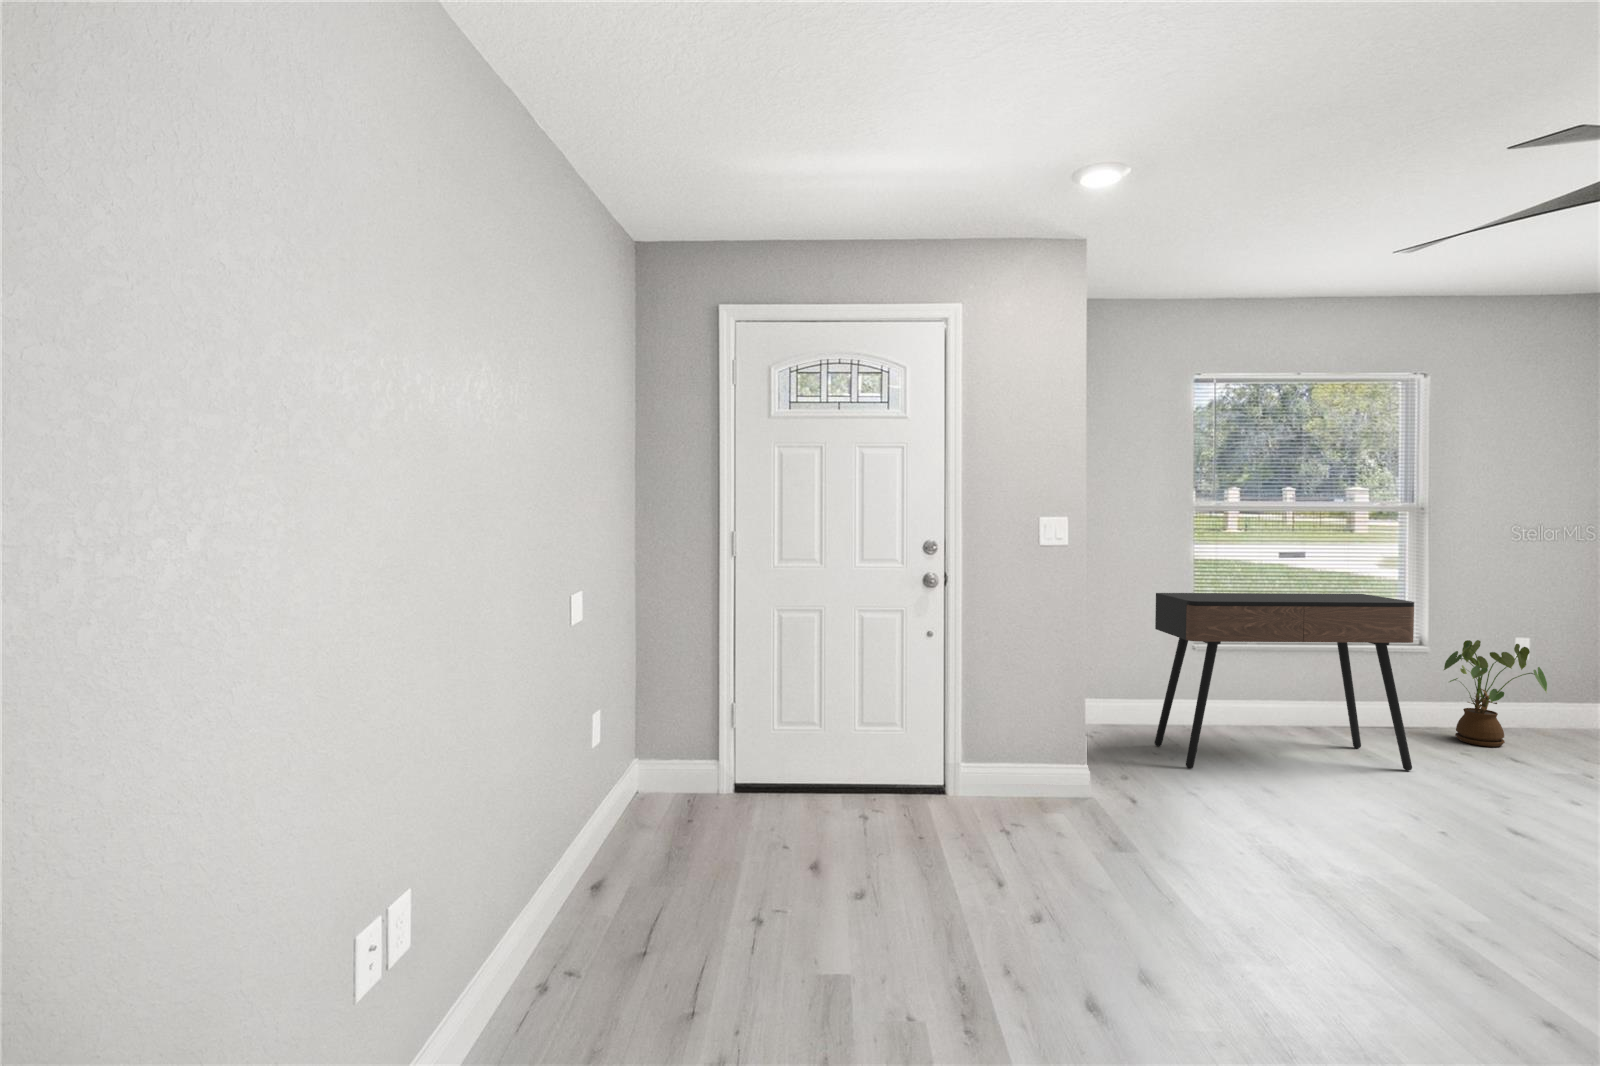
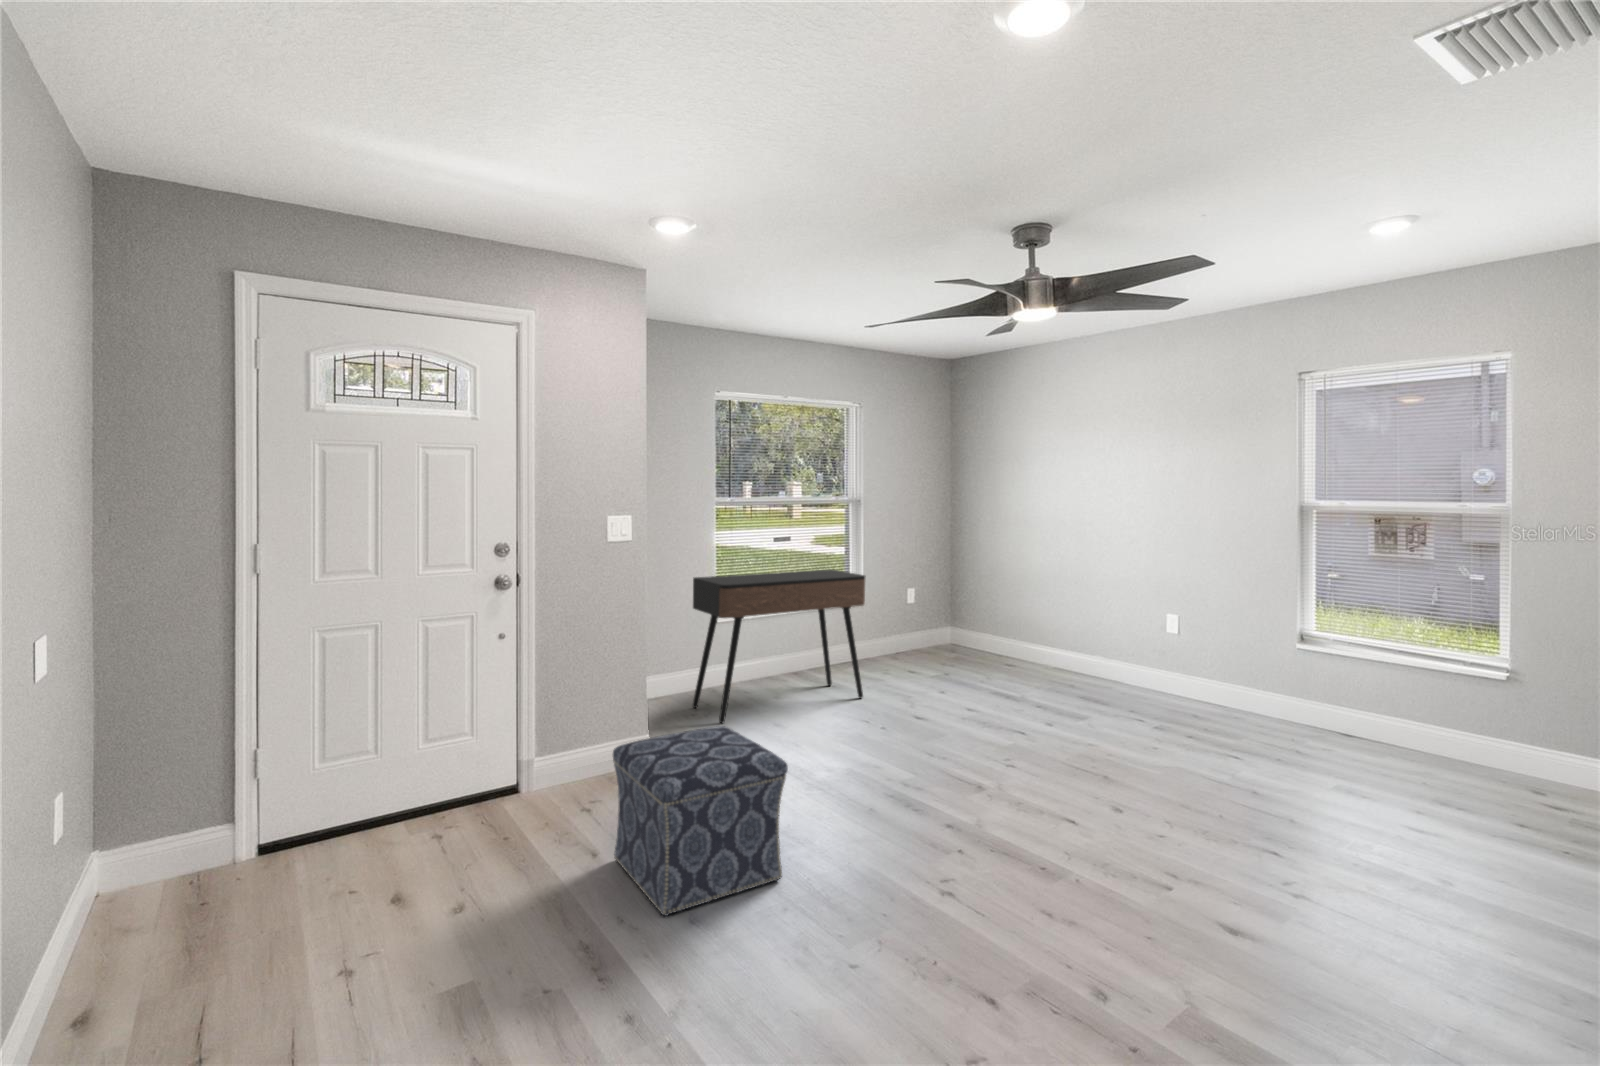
house plant: present [1444,640,1547,747] -> none [878,597,933,672]
ottoman: none [1024,757,1248,973] -> present [613,726,788,916]

